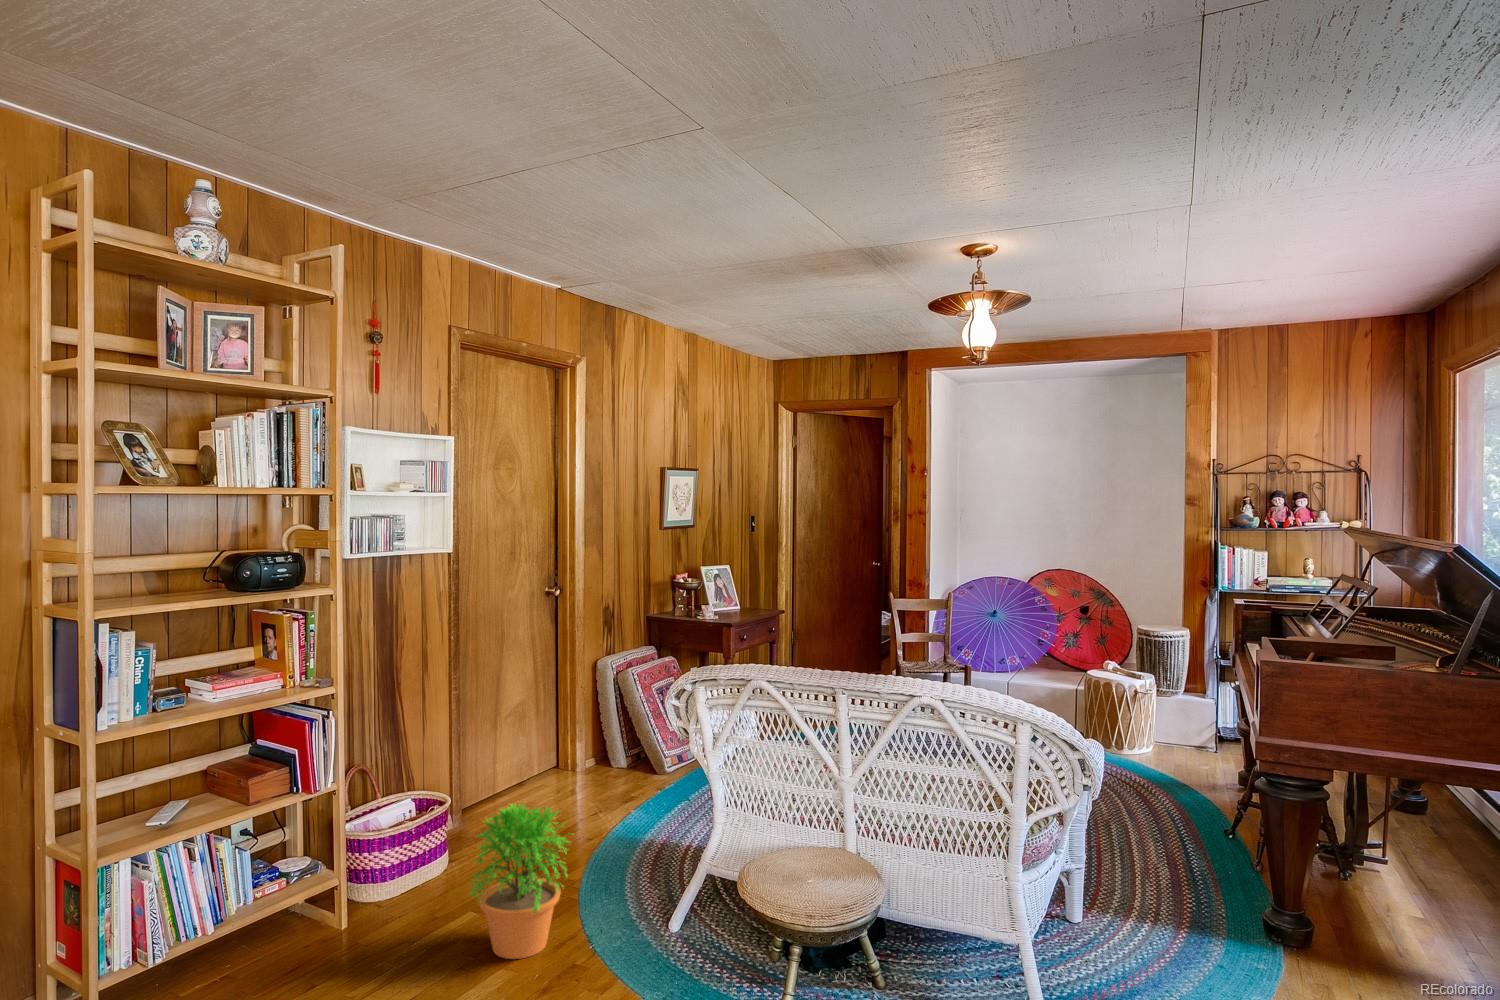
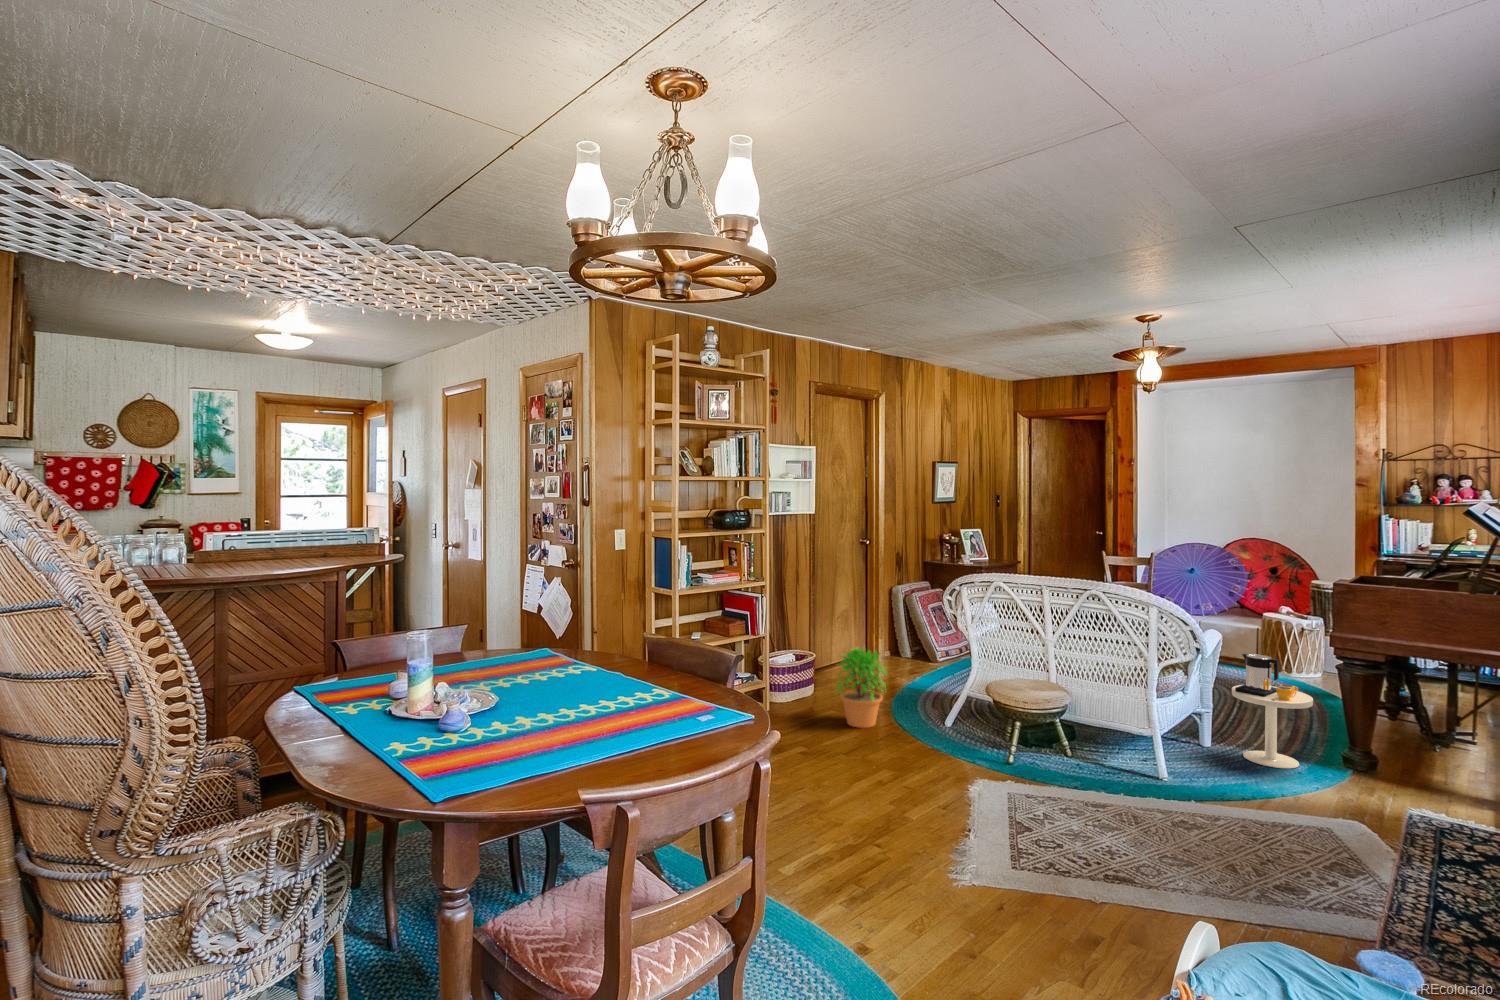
side table: none [1108,771,1222,955] -> present [1232,654,1313,768]

